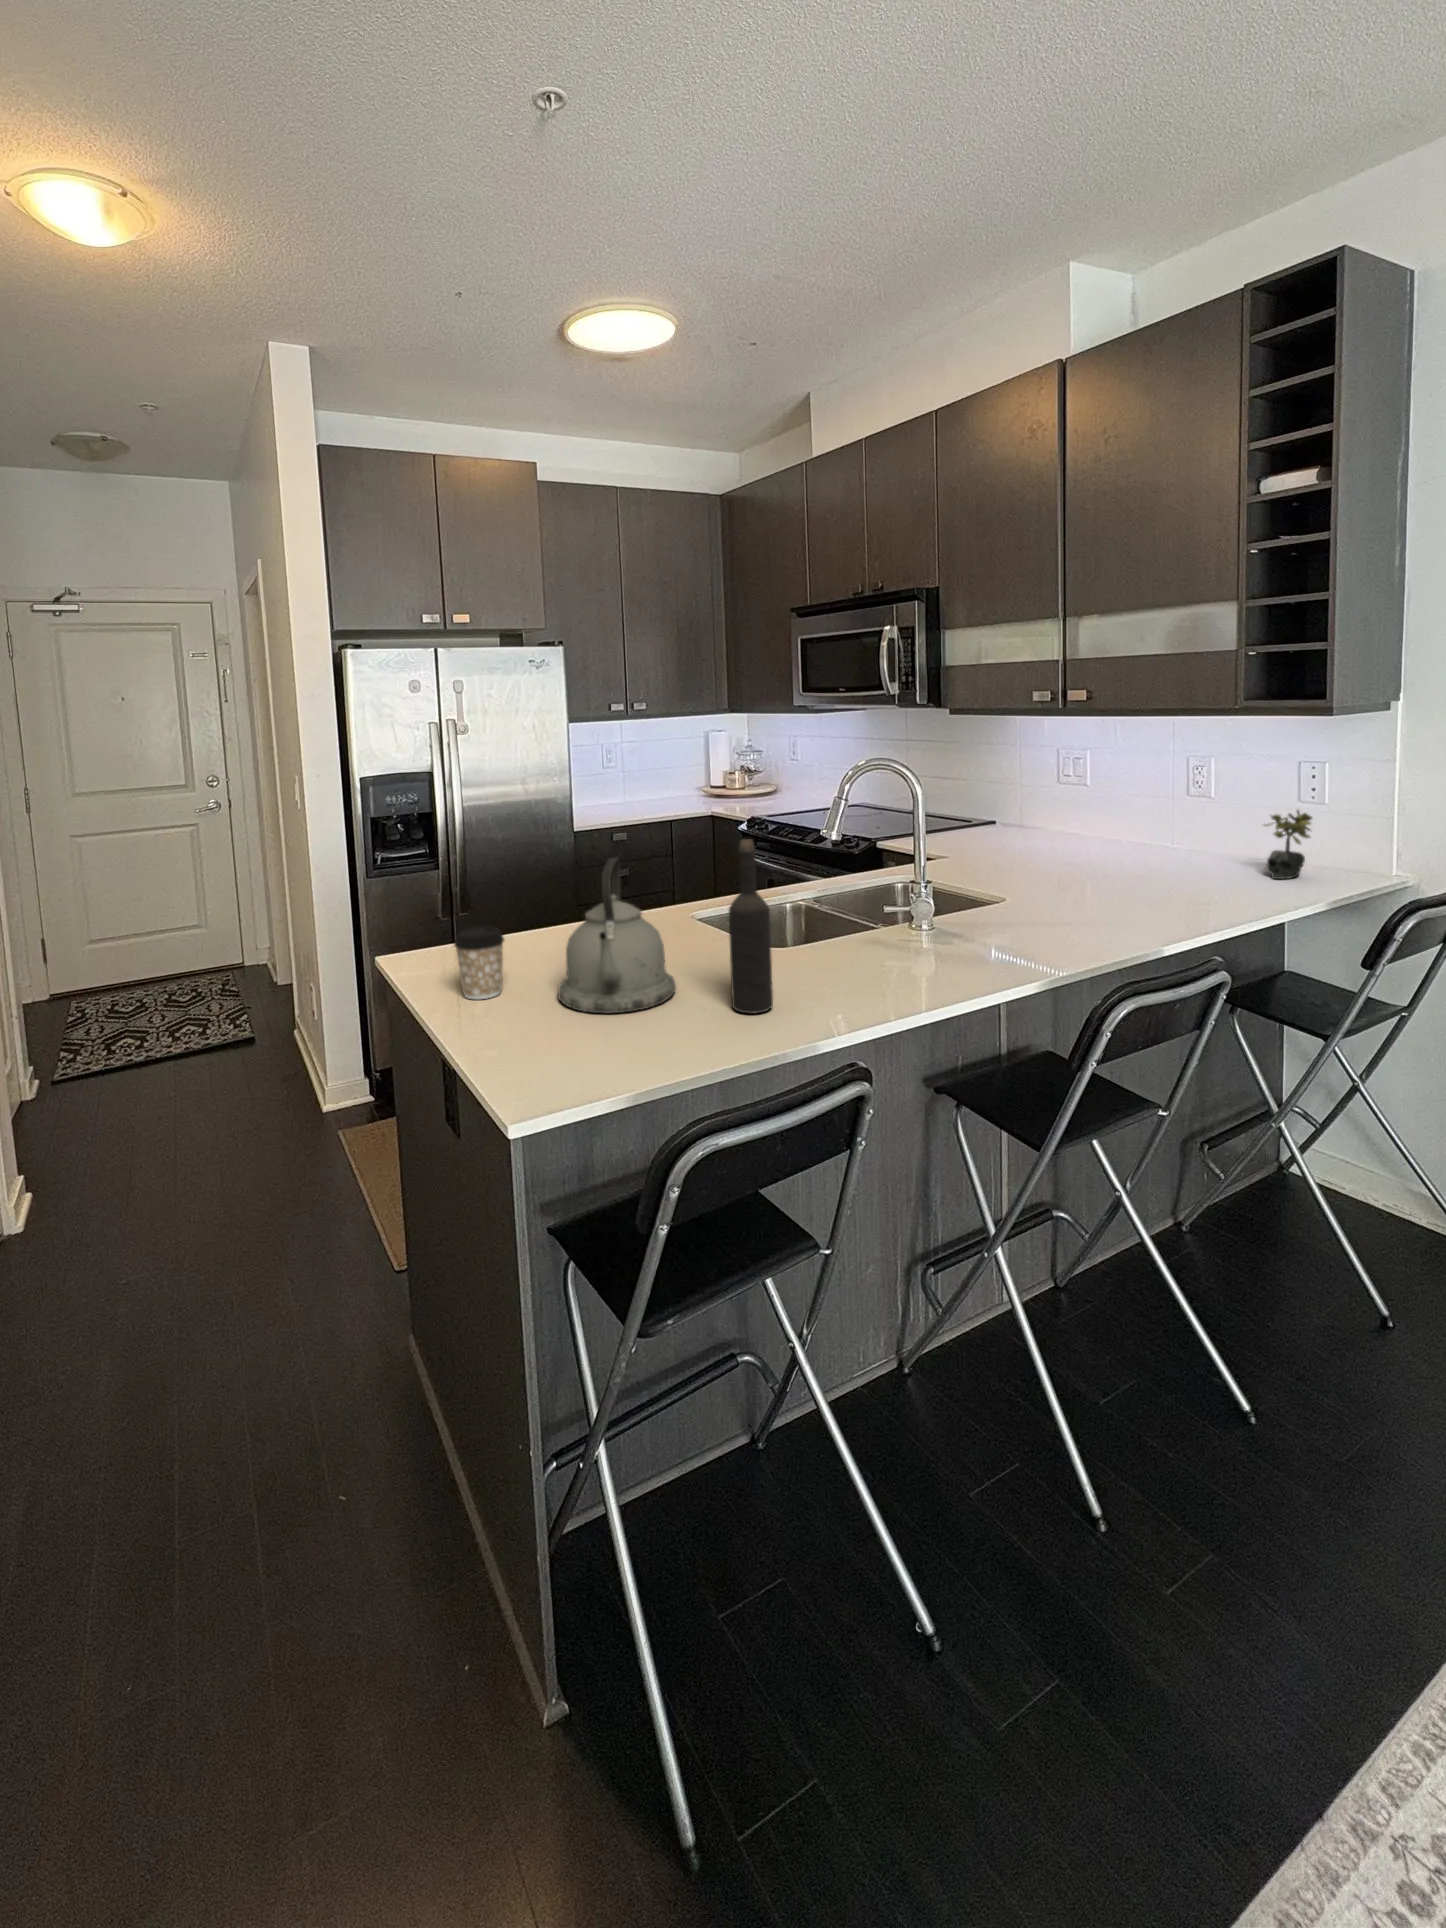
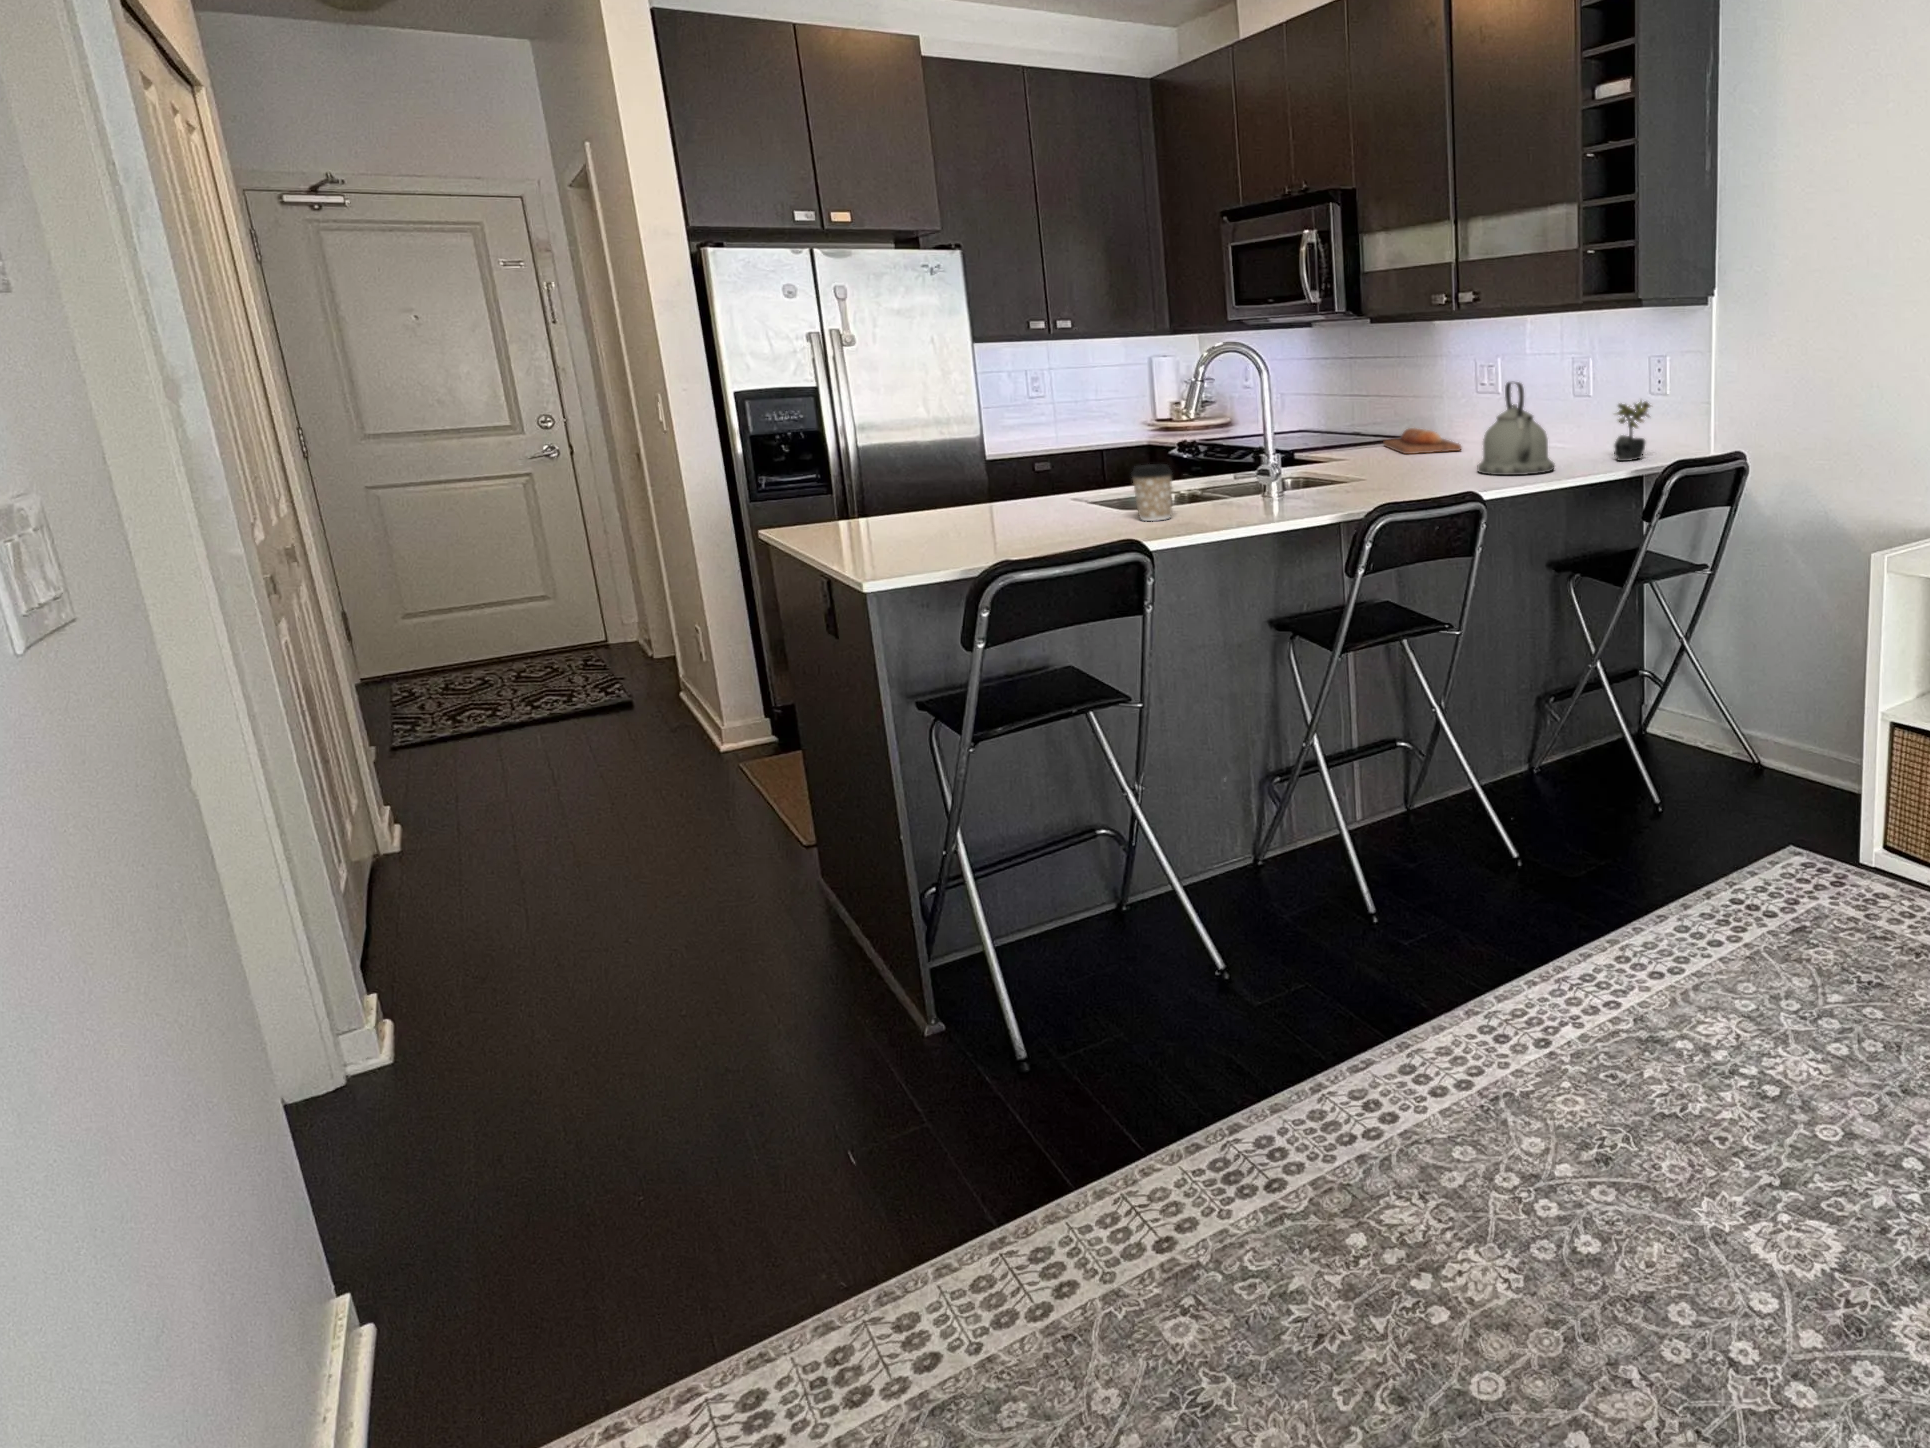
bread loaf: none [963,820,1060,852] -> present [1384,428,1461,454]
wine bottle: present [729,839,773,1013] -> none [1066,390,1108,535]
kettle: present [558,858,676,1013] -> present [1478,382,1555,475]
coffee cup: present [454,926,504,999] -> present [1131,464,1172,521]

